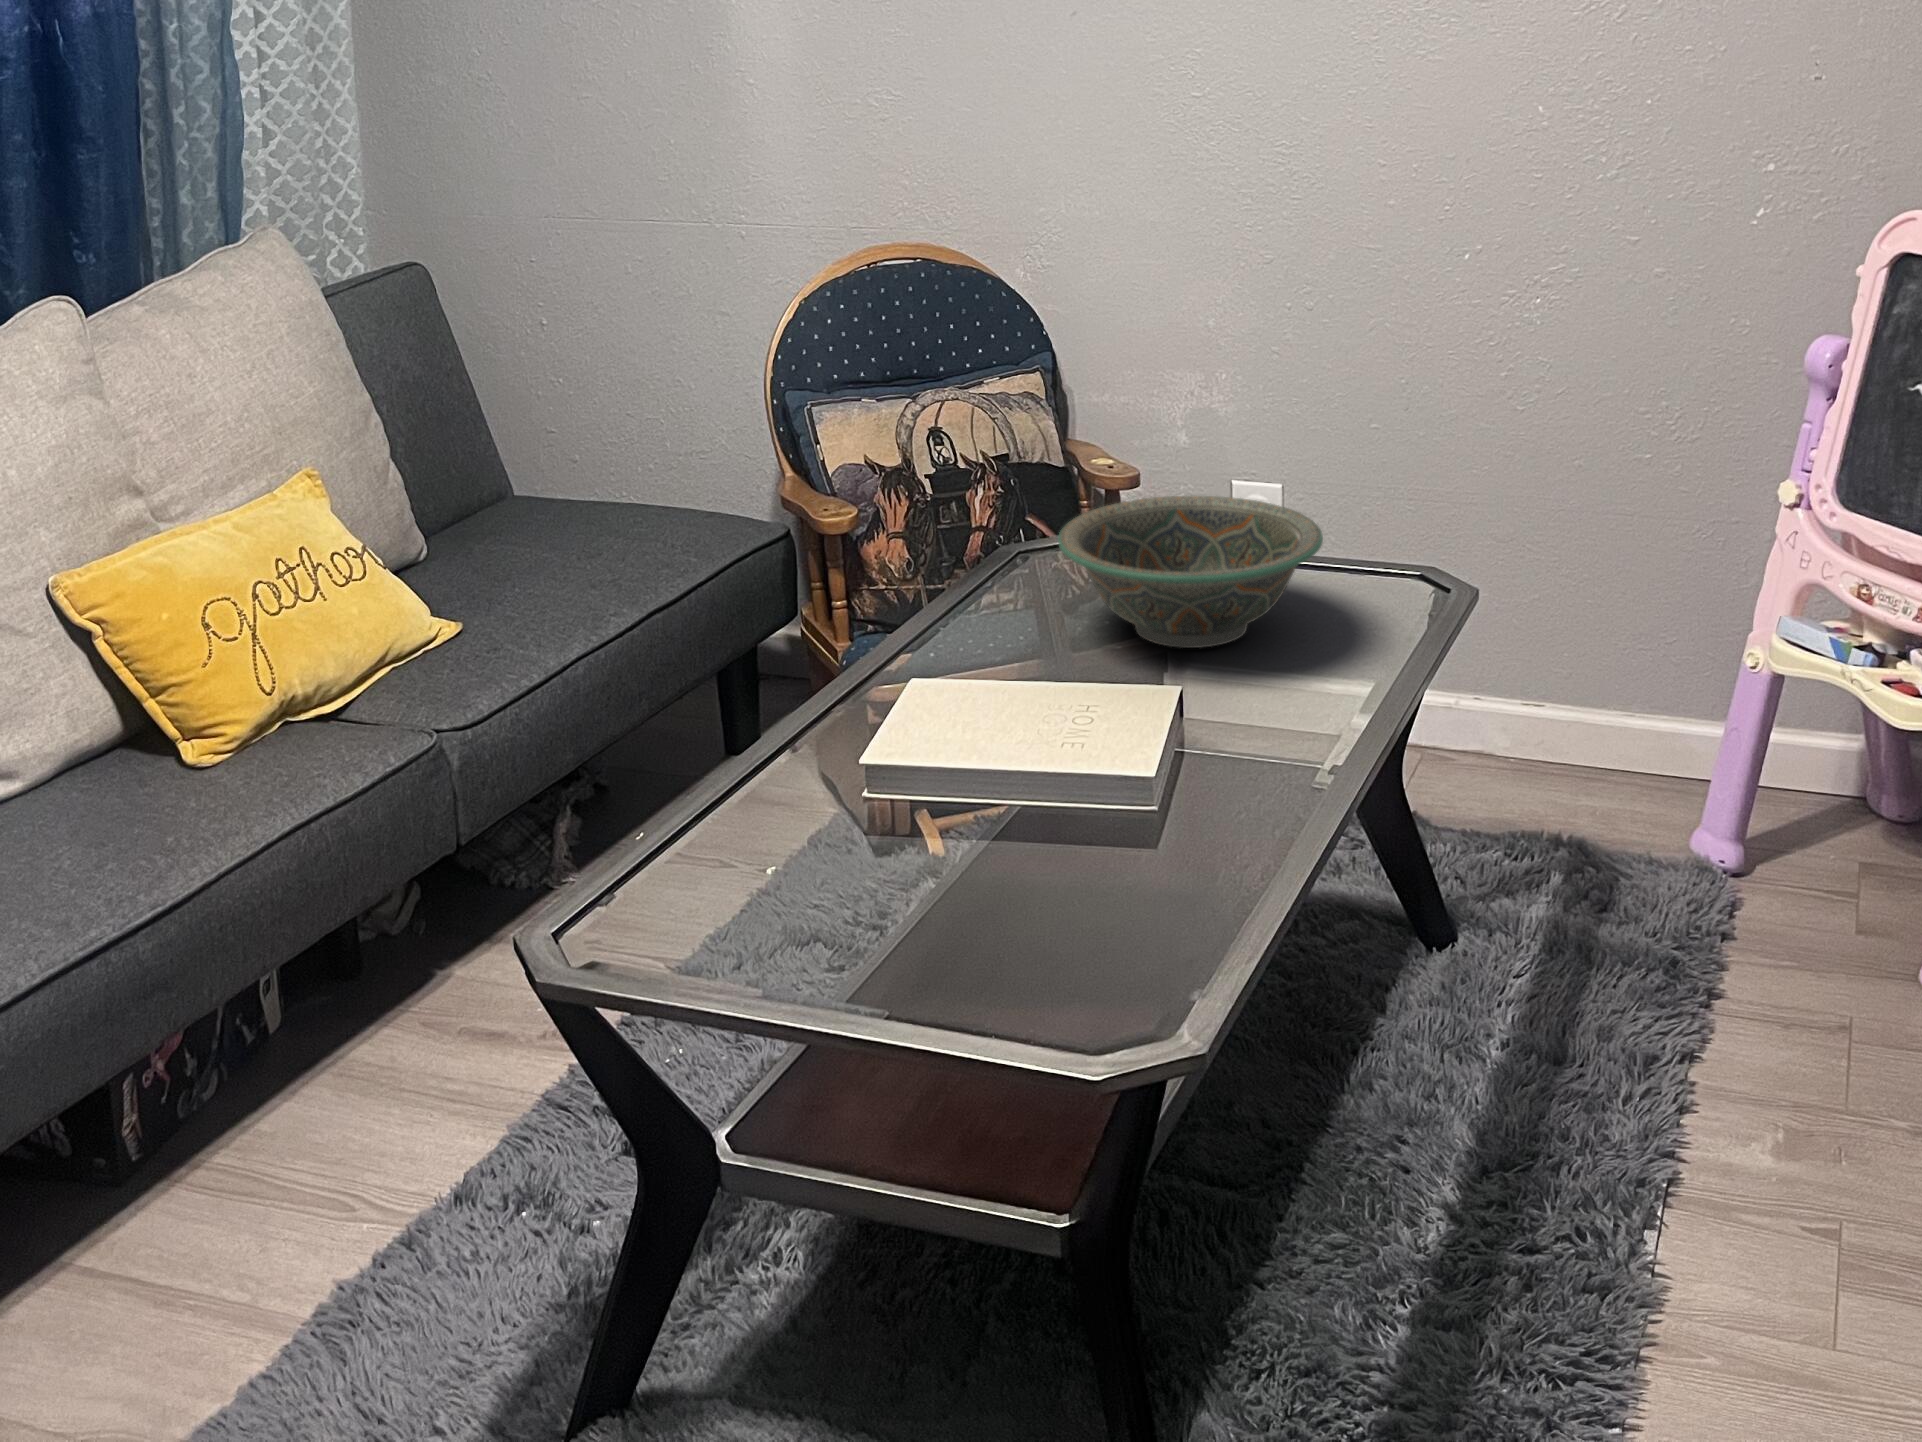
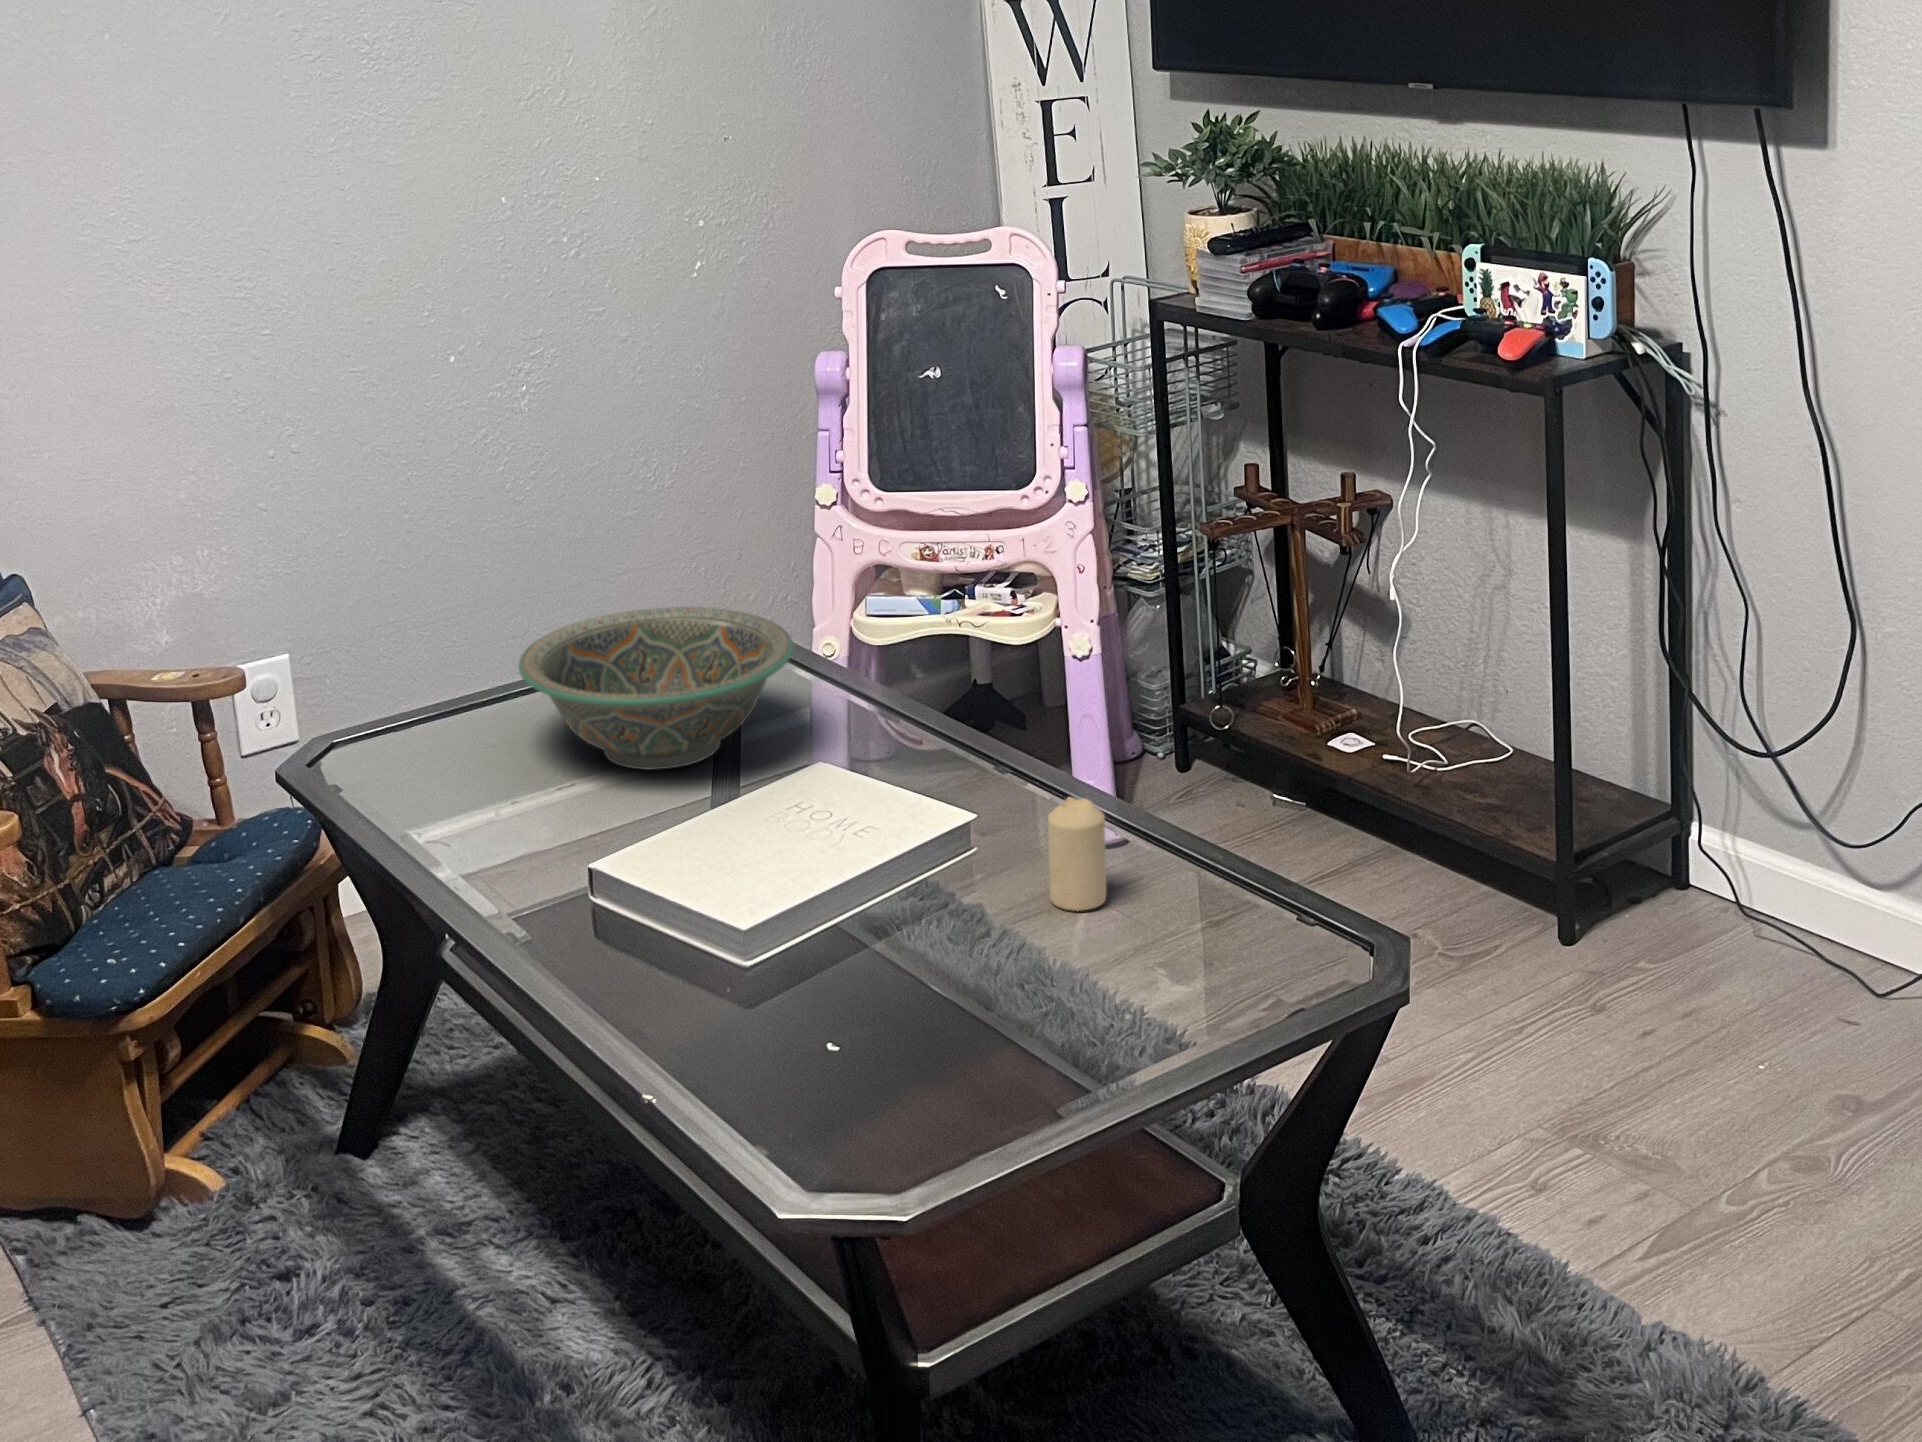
candle: none [1106,765,1169,885] -> present [1048,797,1106,911]

